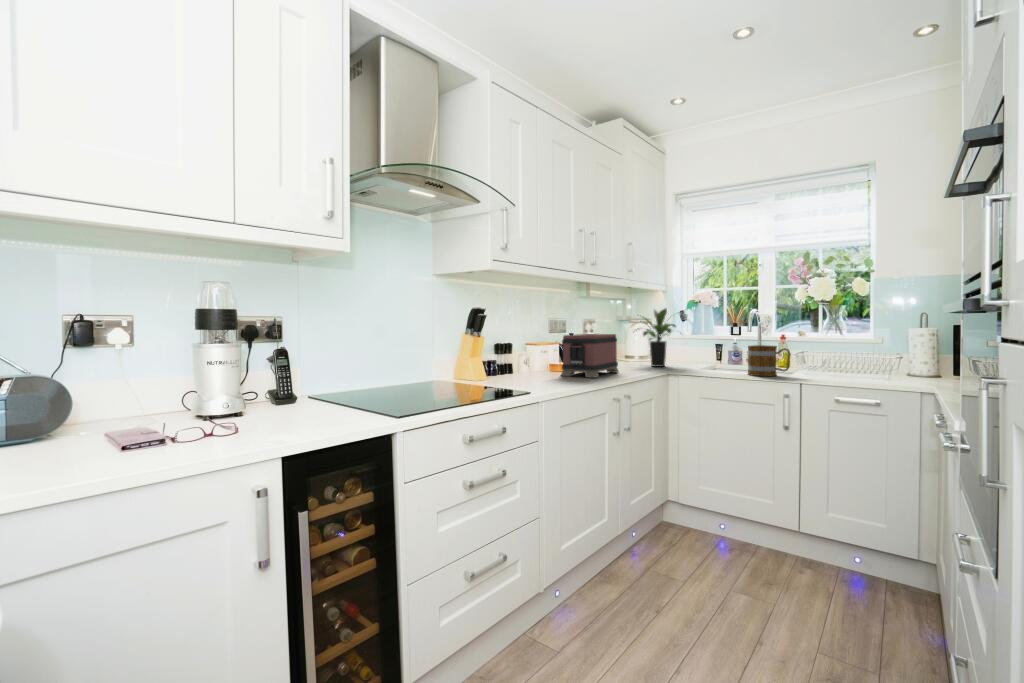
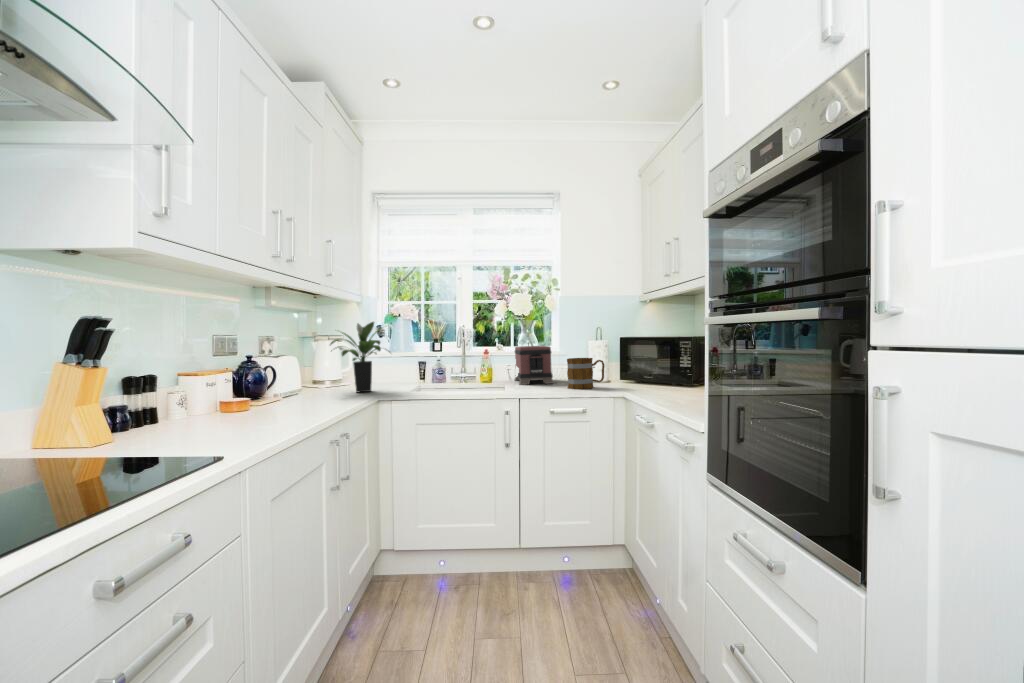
toaster: present [561,334,619,378] -> present [515,346,553,385]
mug: present [748,345,791,376] -> present [567,358,604,389]

